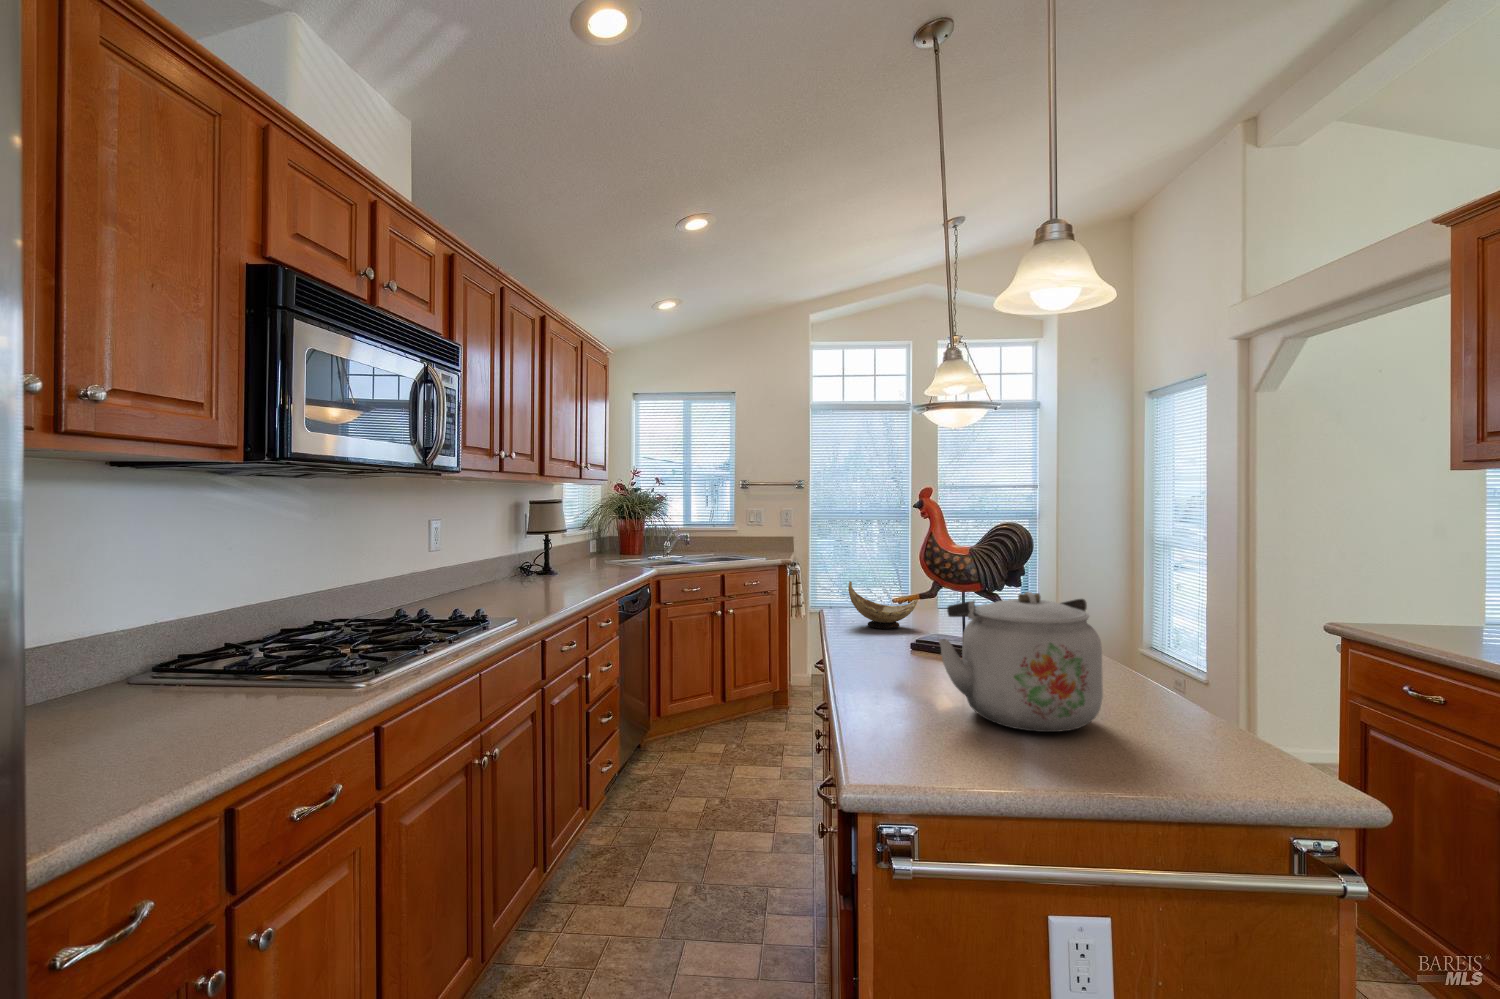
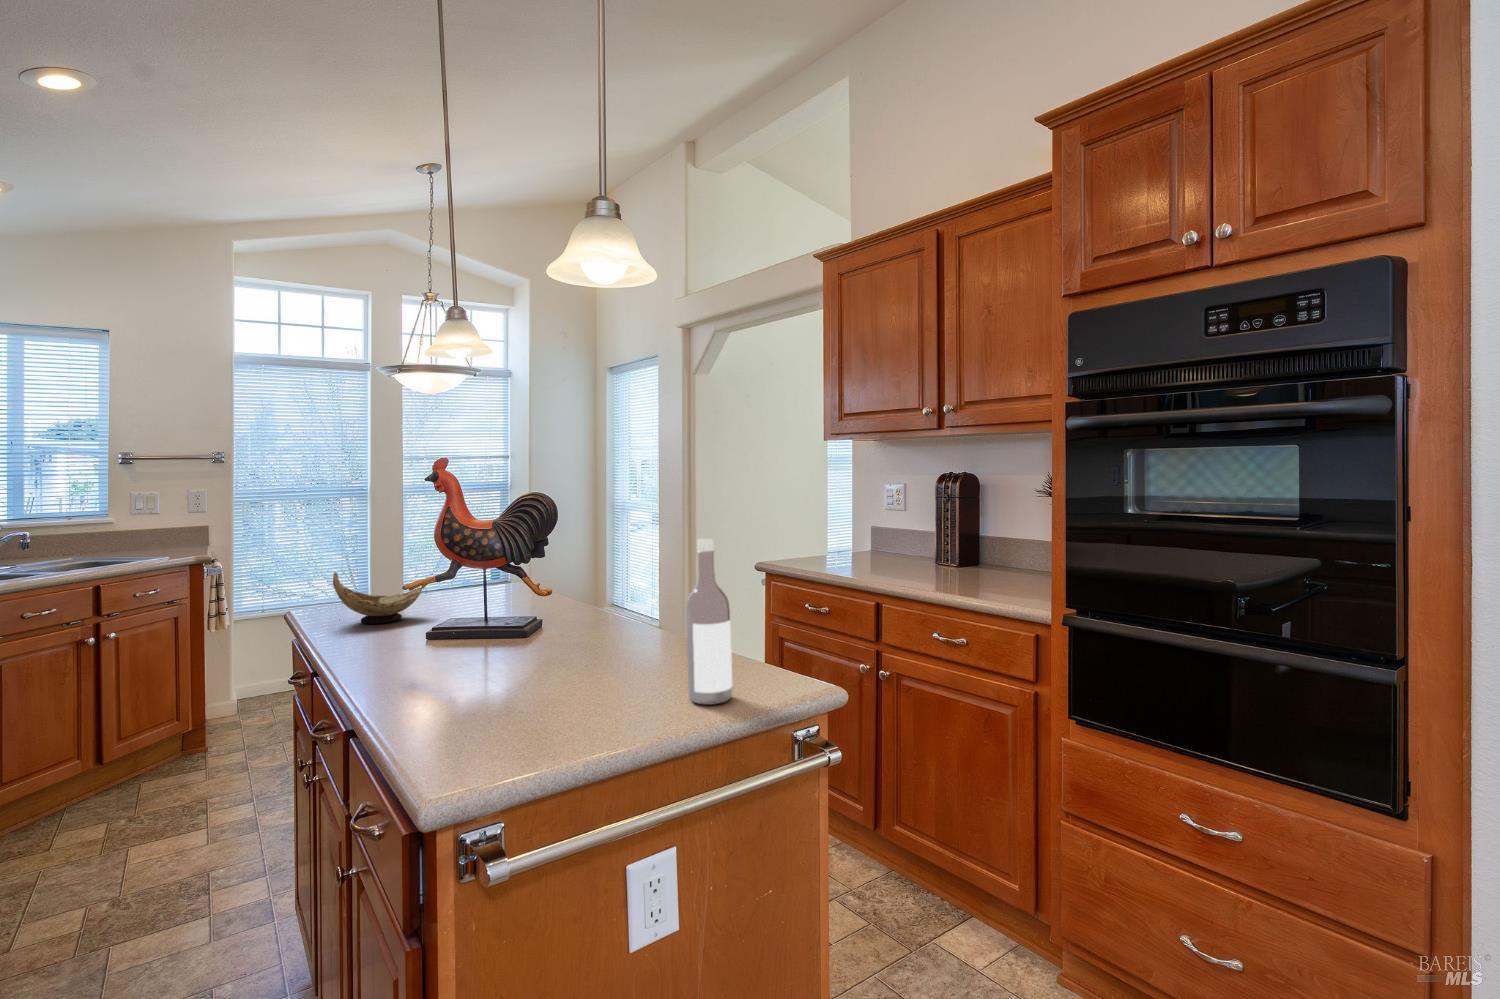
wine bottle: none [1144,583,1205,777] -> present [686,539,732,705]
kettle: present [938,592,1103,732] -> none [490,560,645,697]

